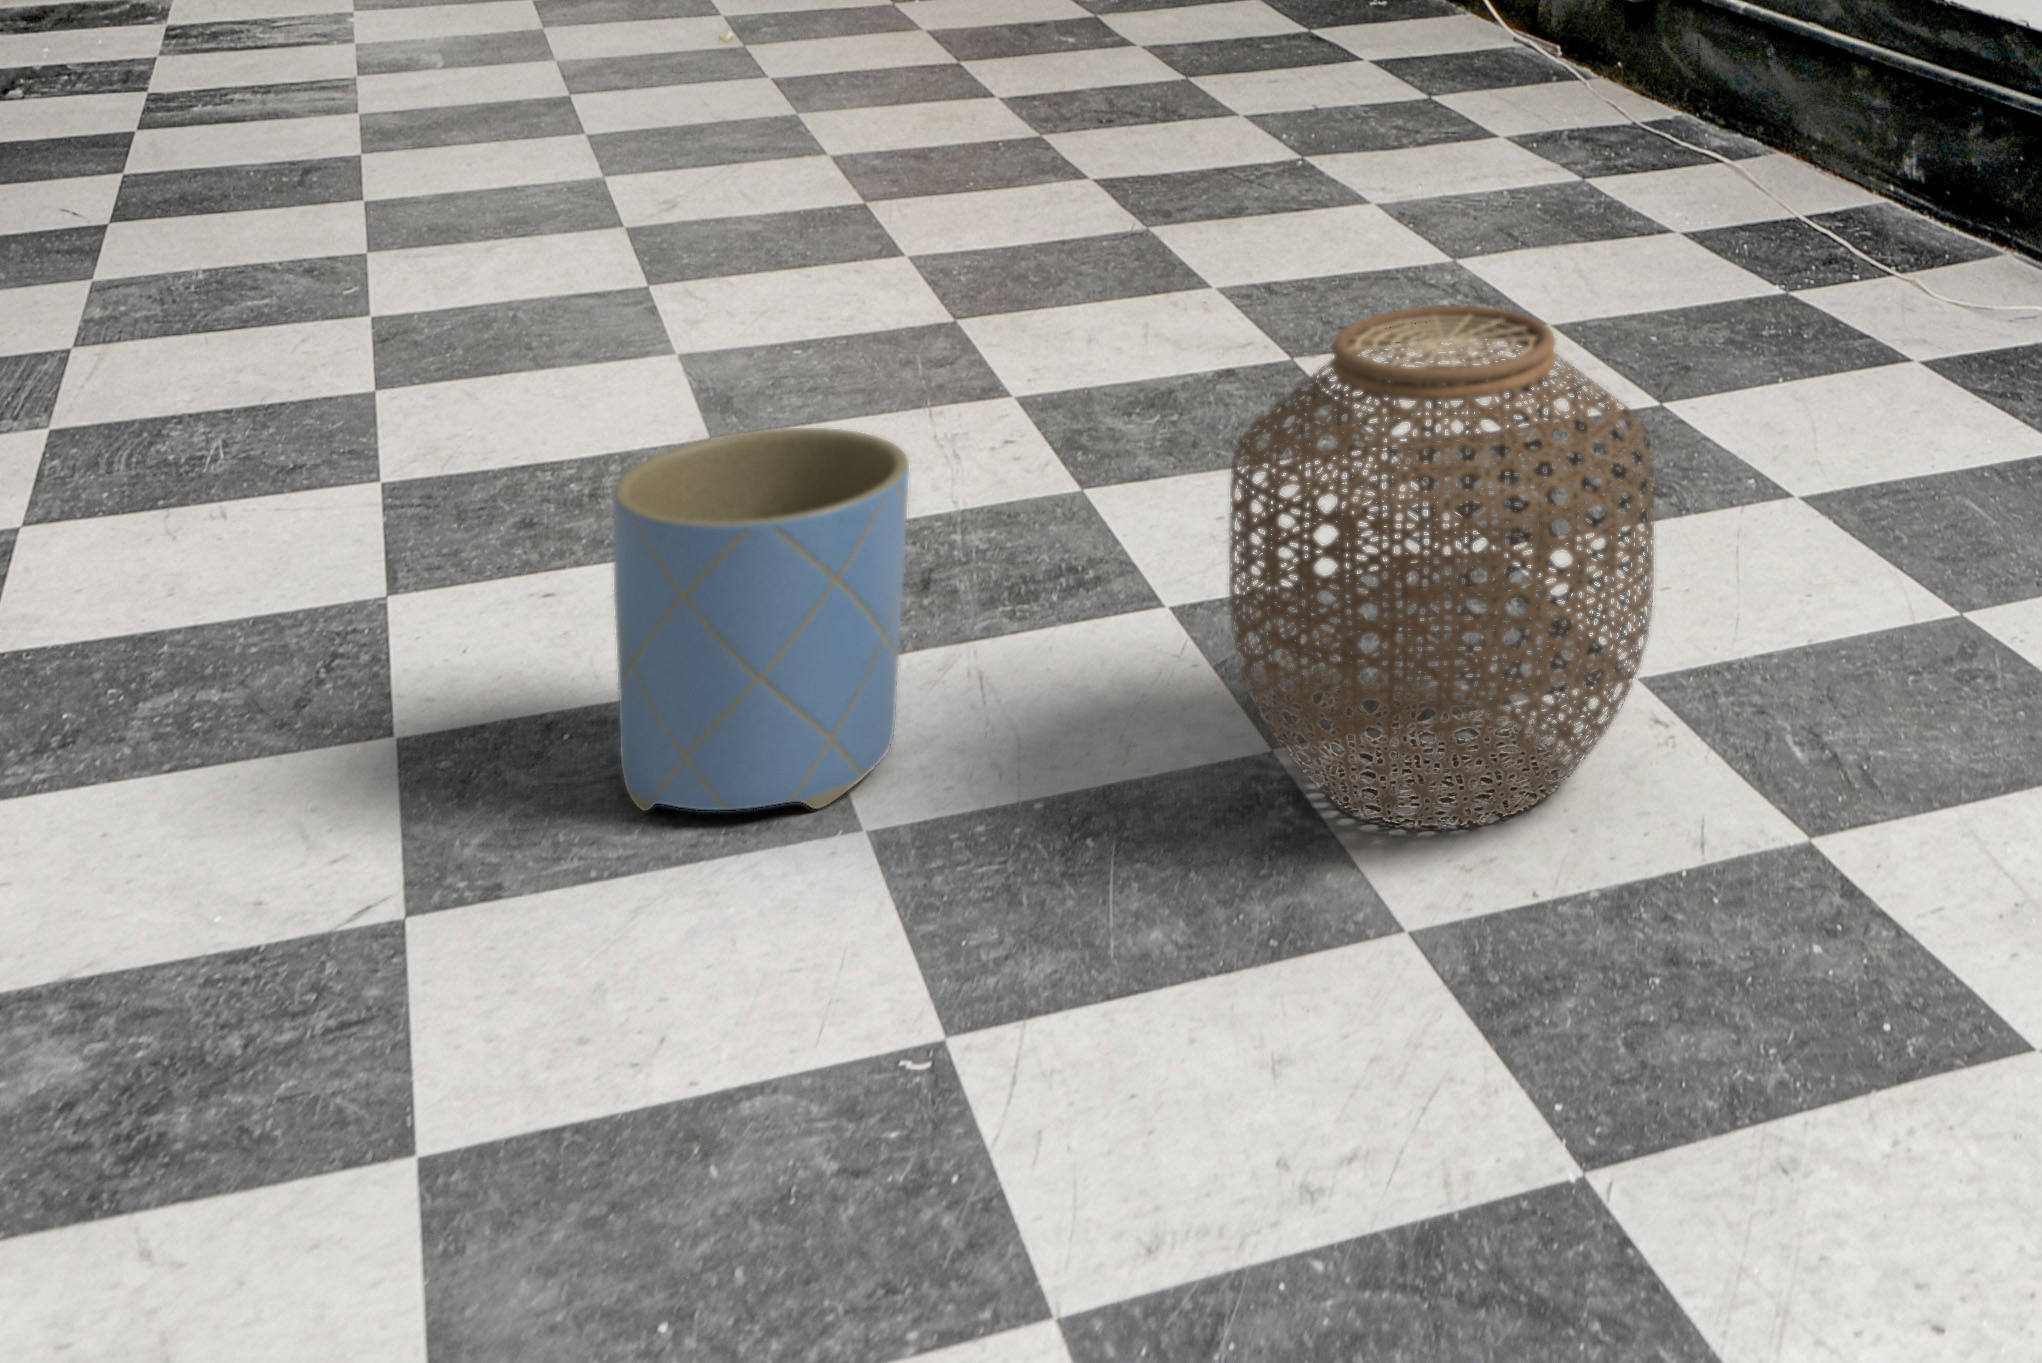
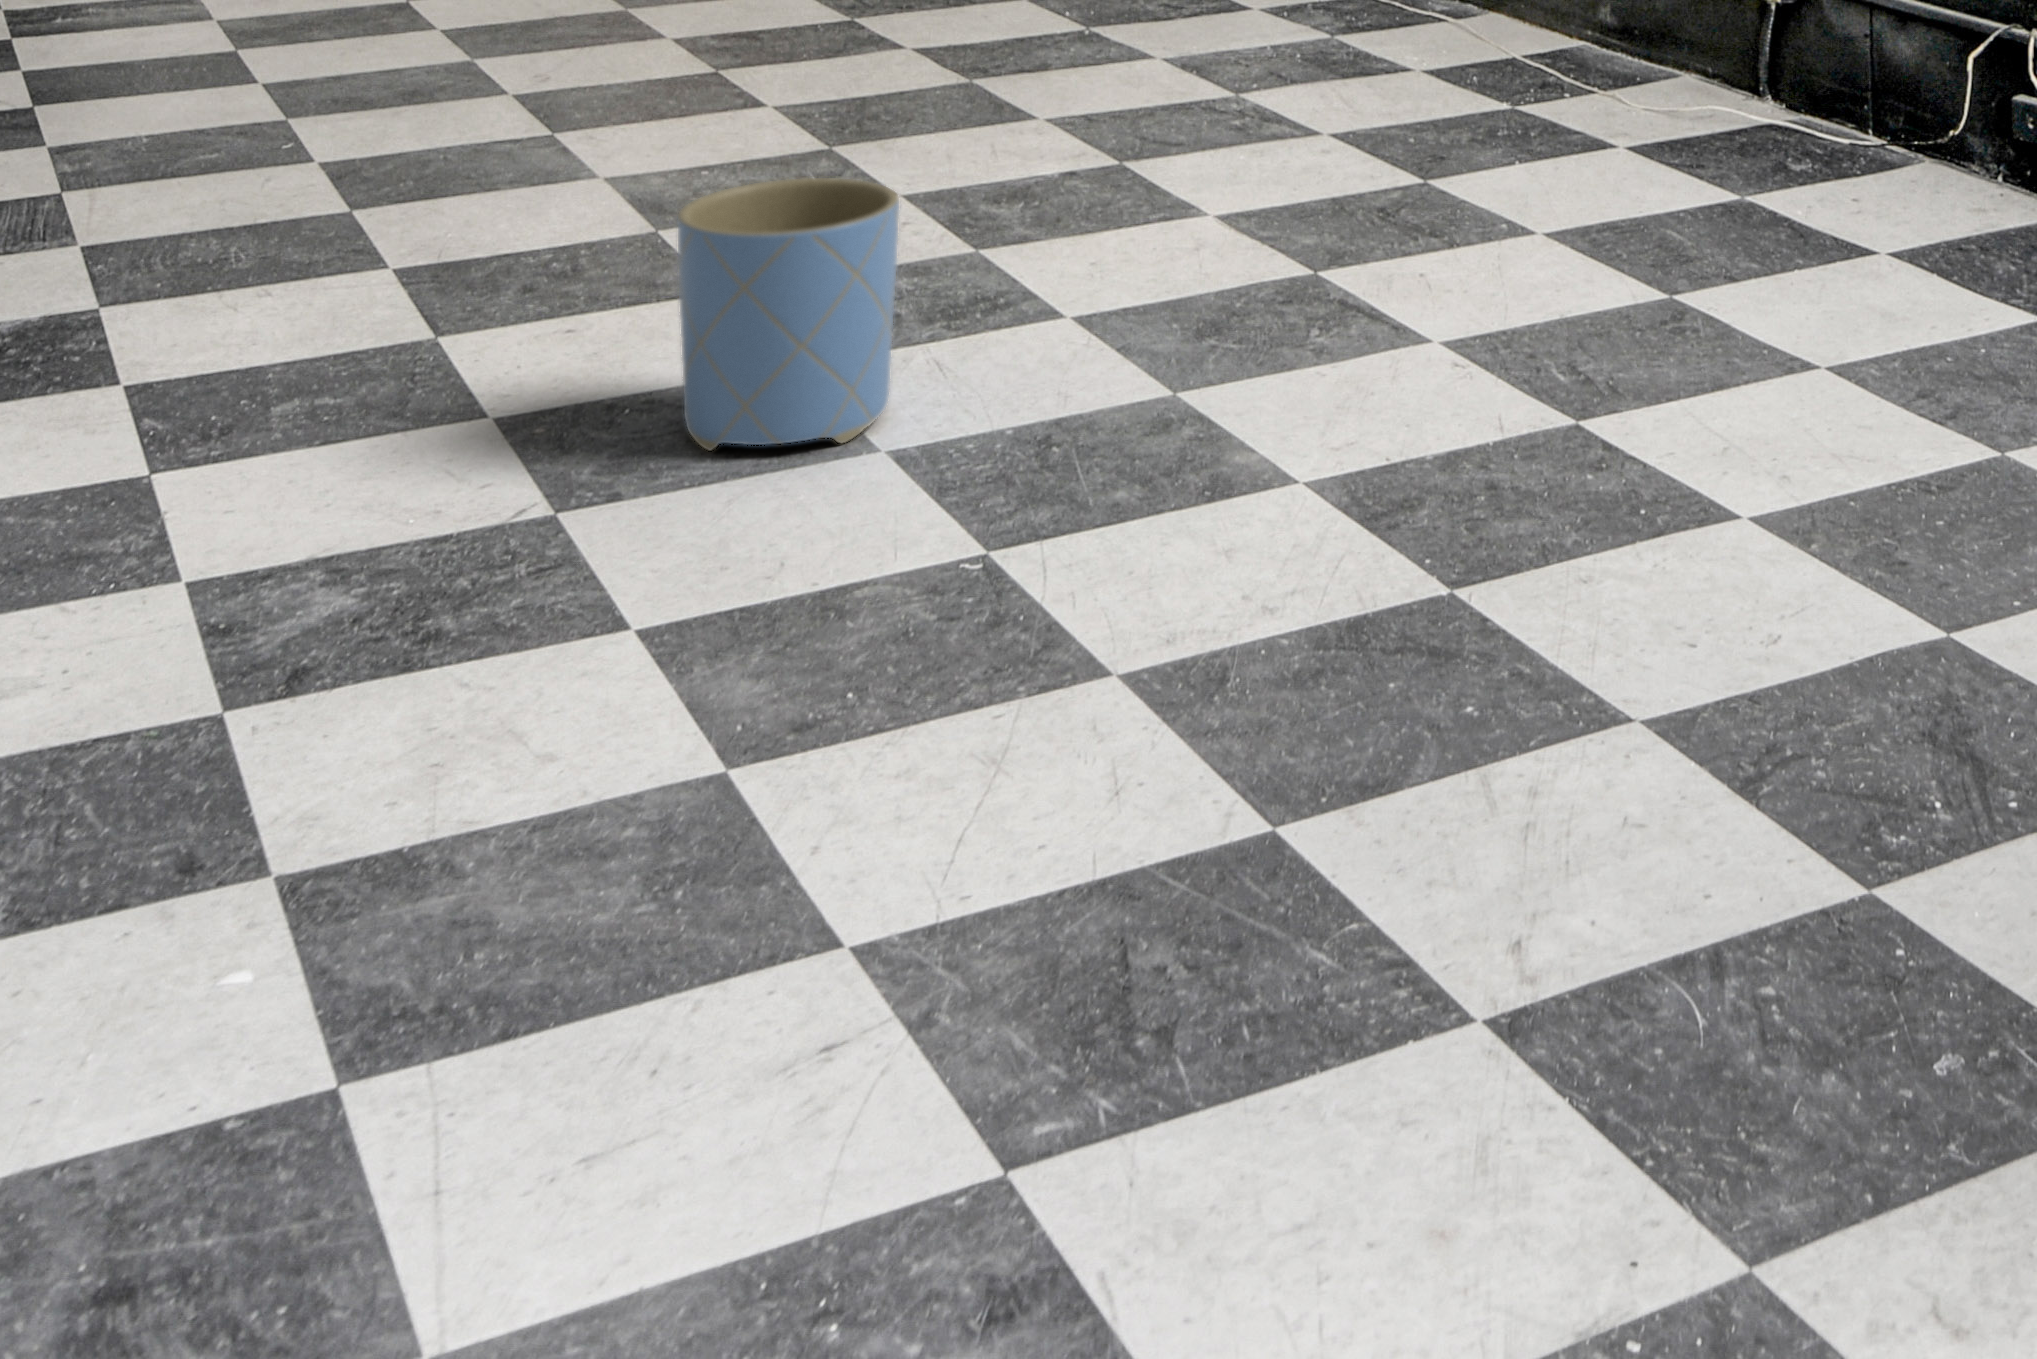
woven basket: present [1229,306,1654,827] -> none [1149,69,1459,431]

